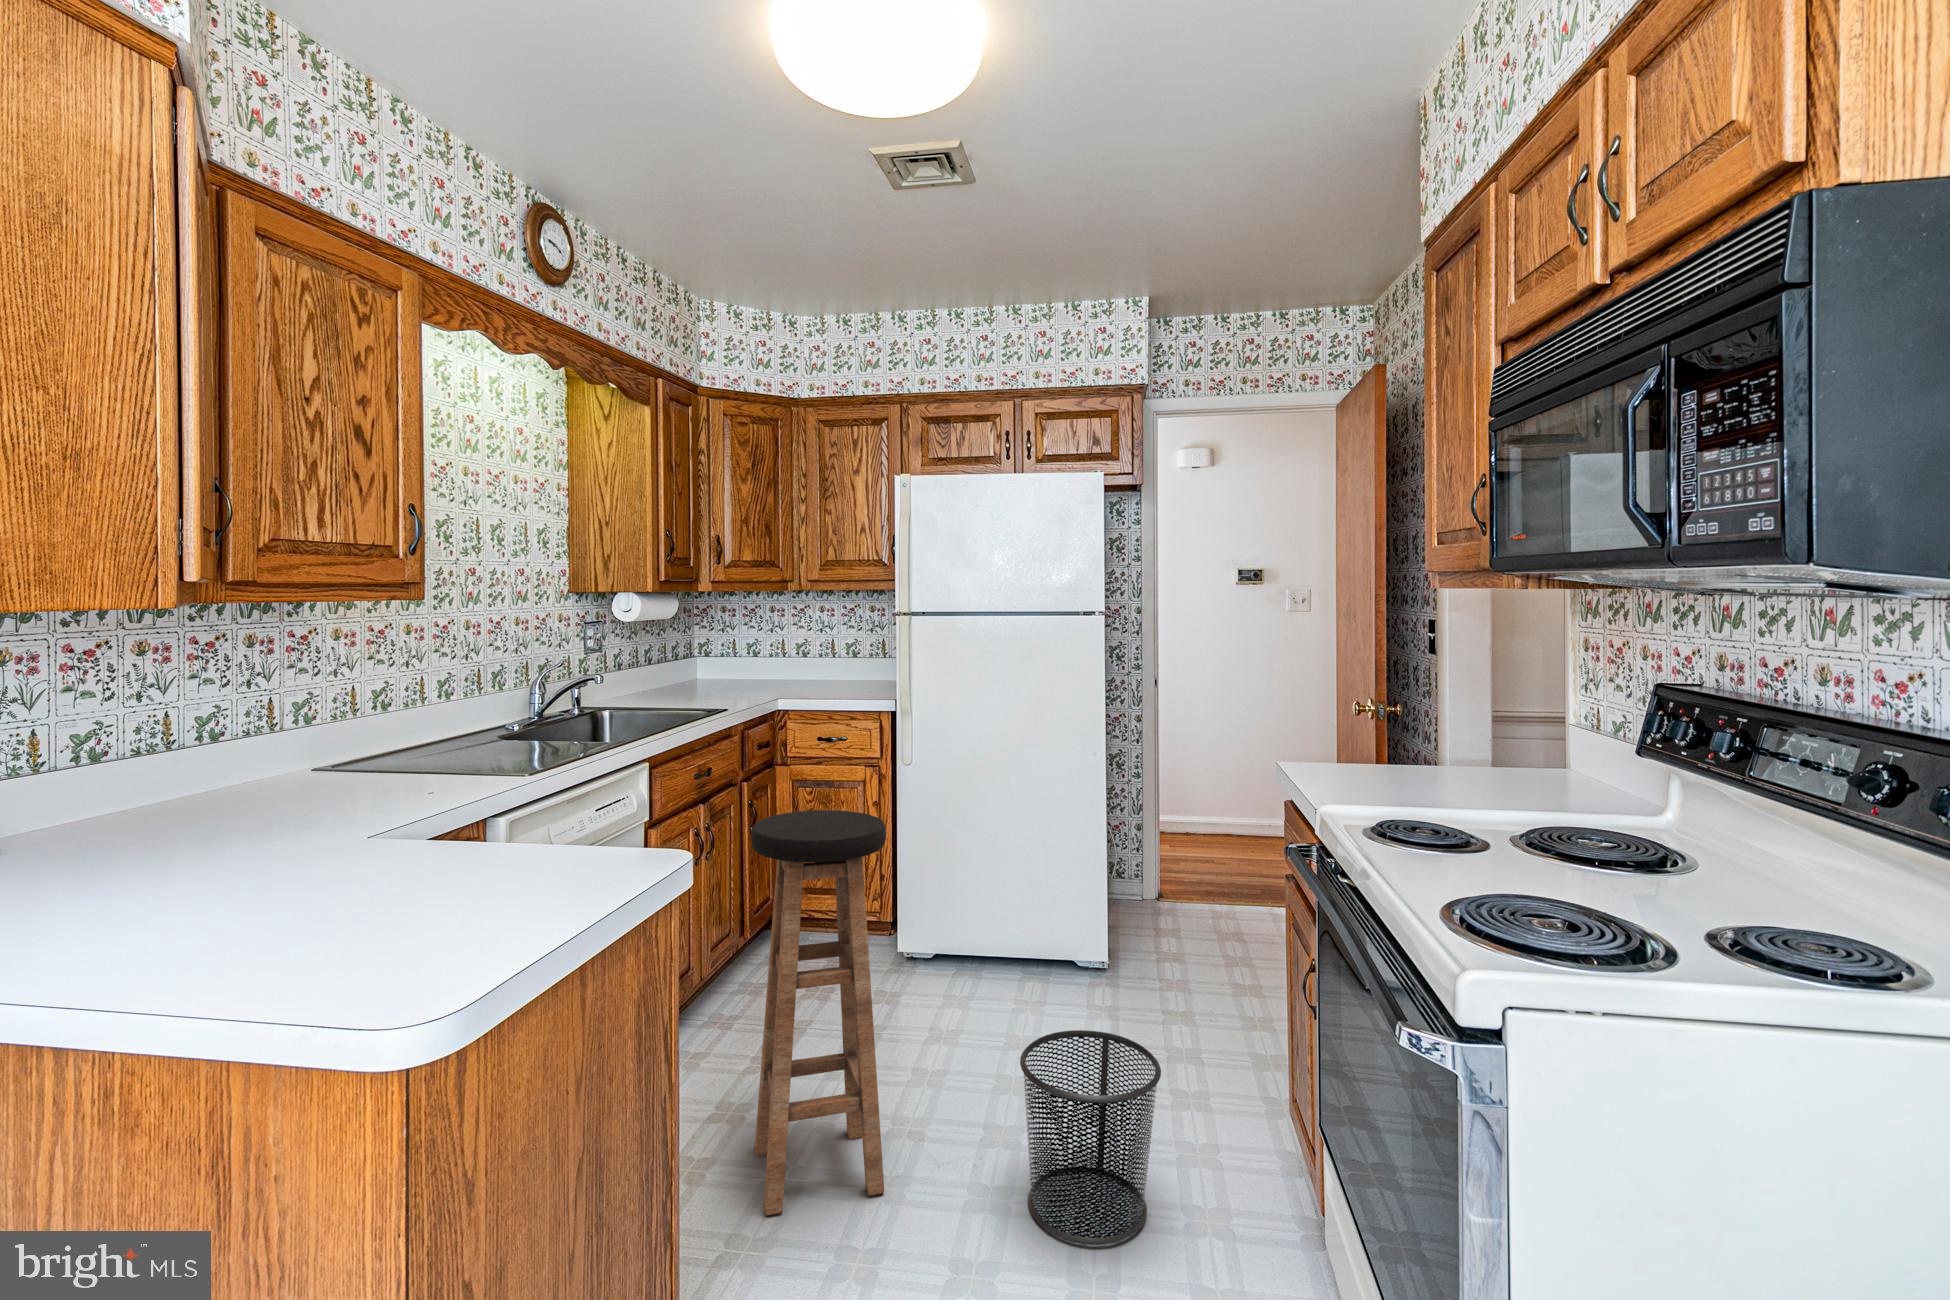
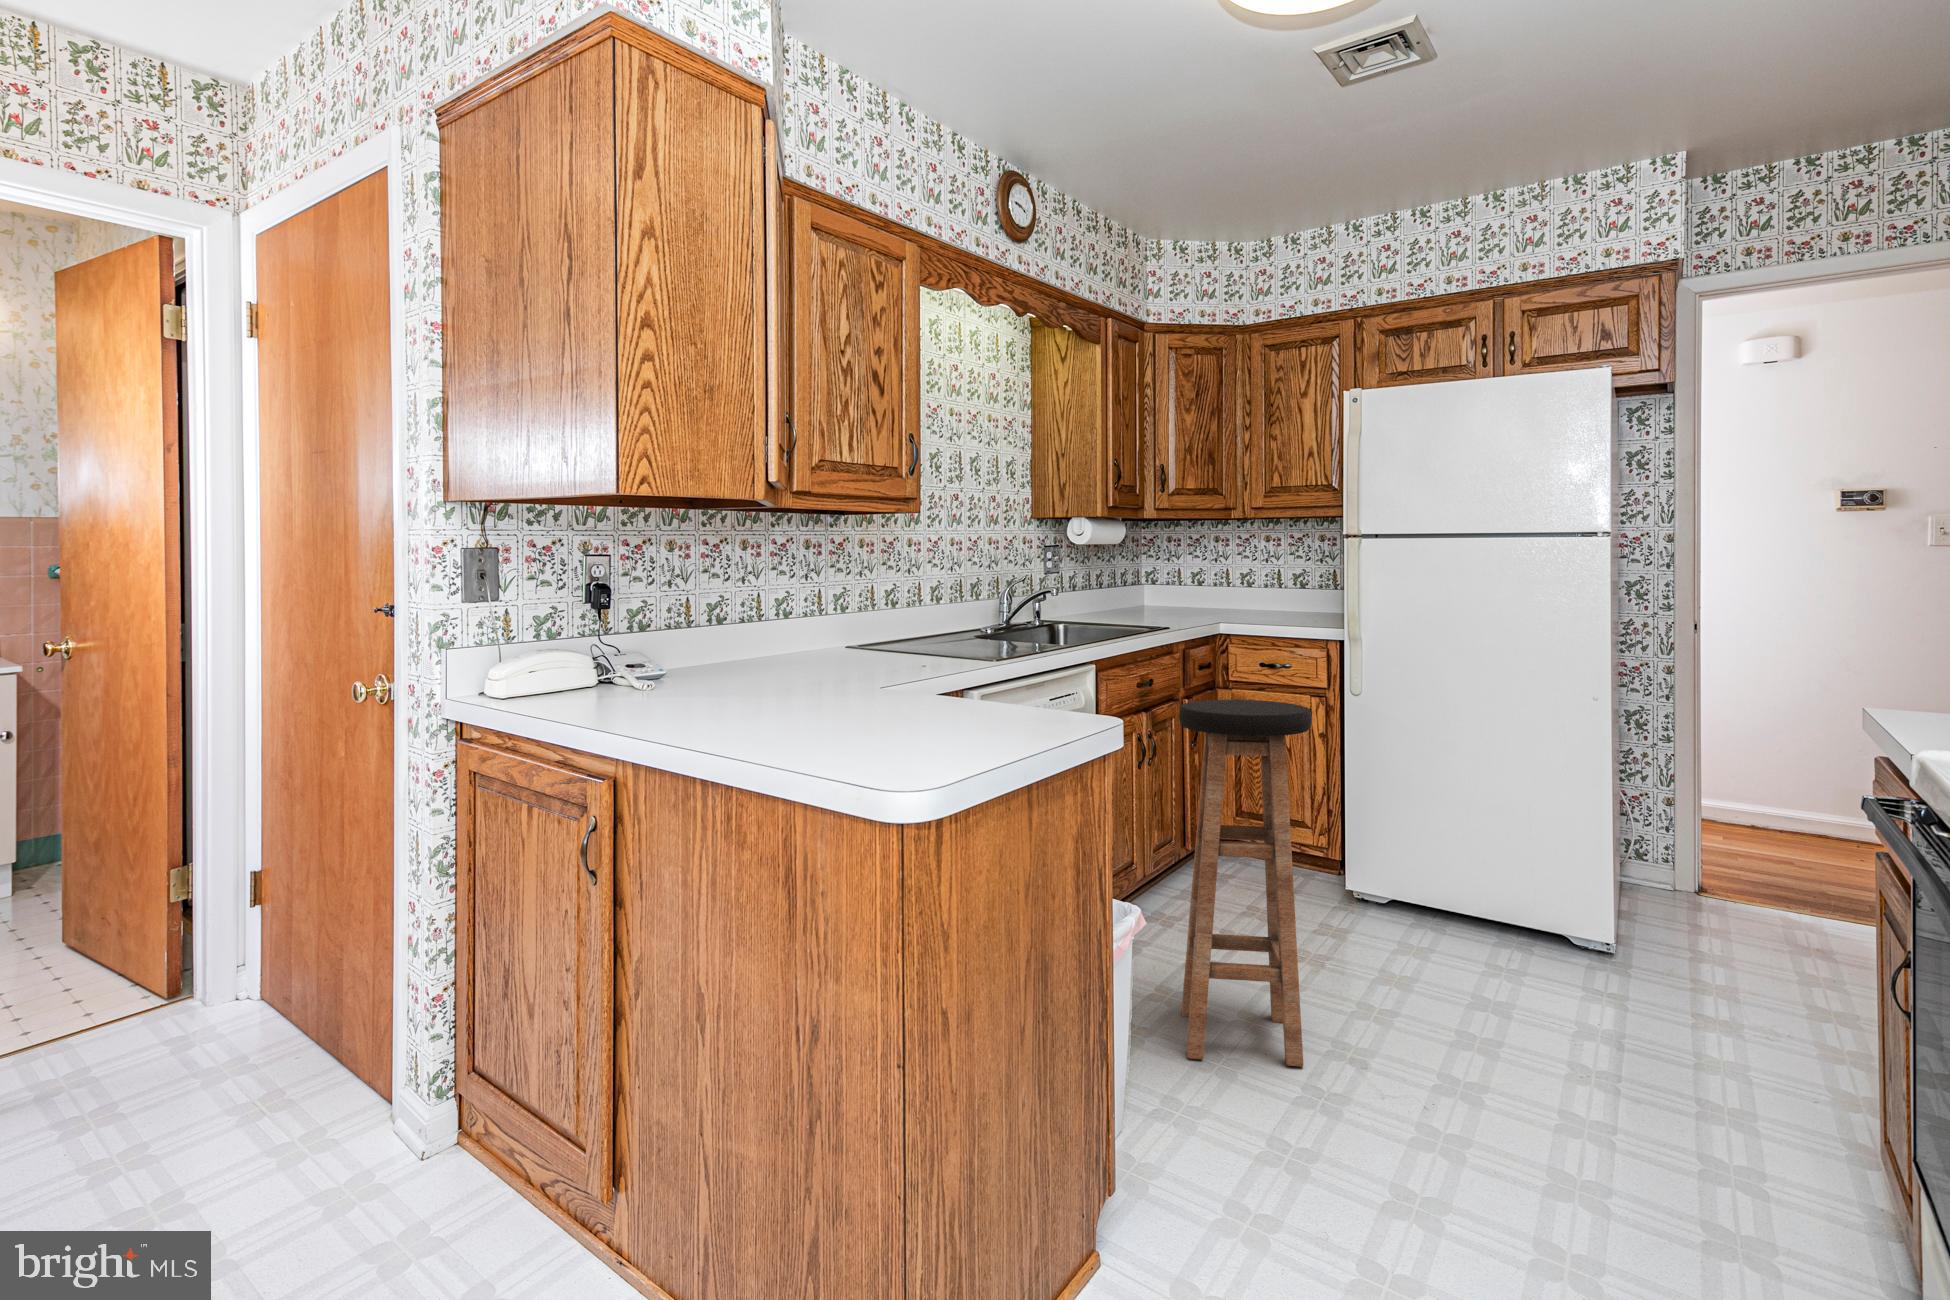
waste bin: present [1020,1030,1161,1245] -> none [1452,943,1627,1162]

